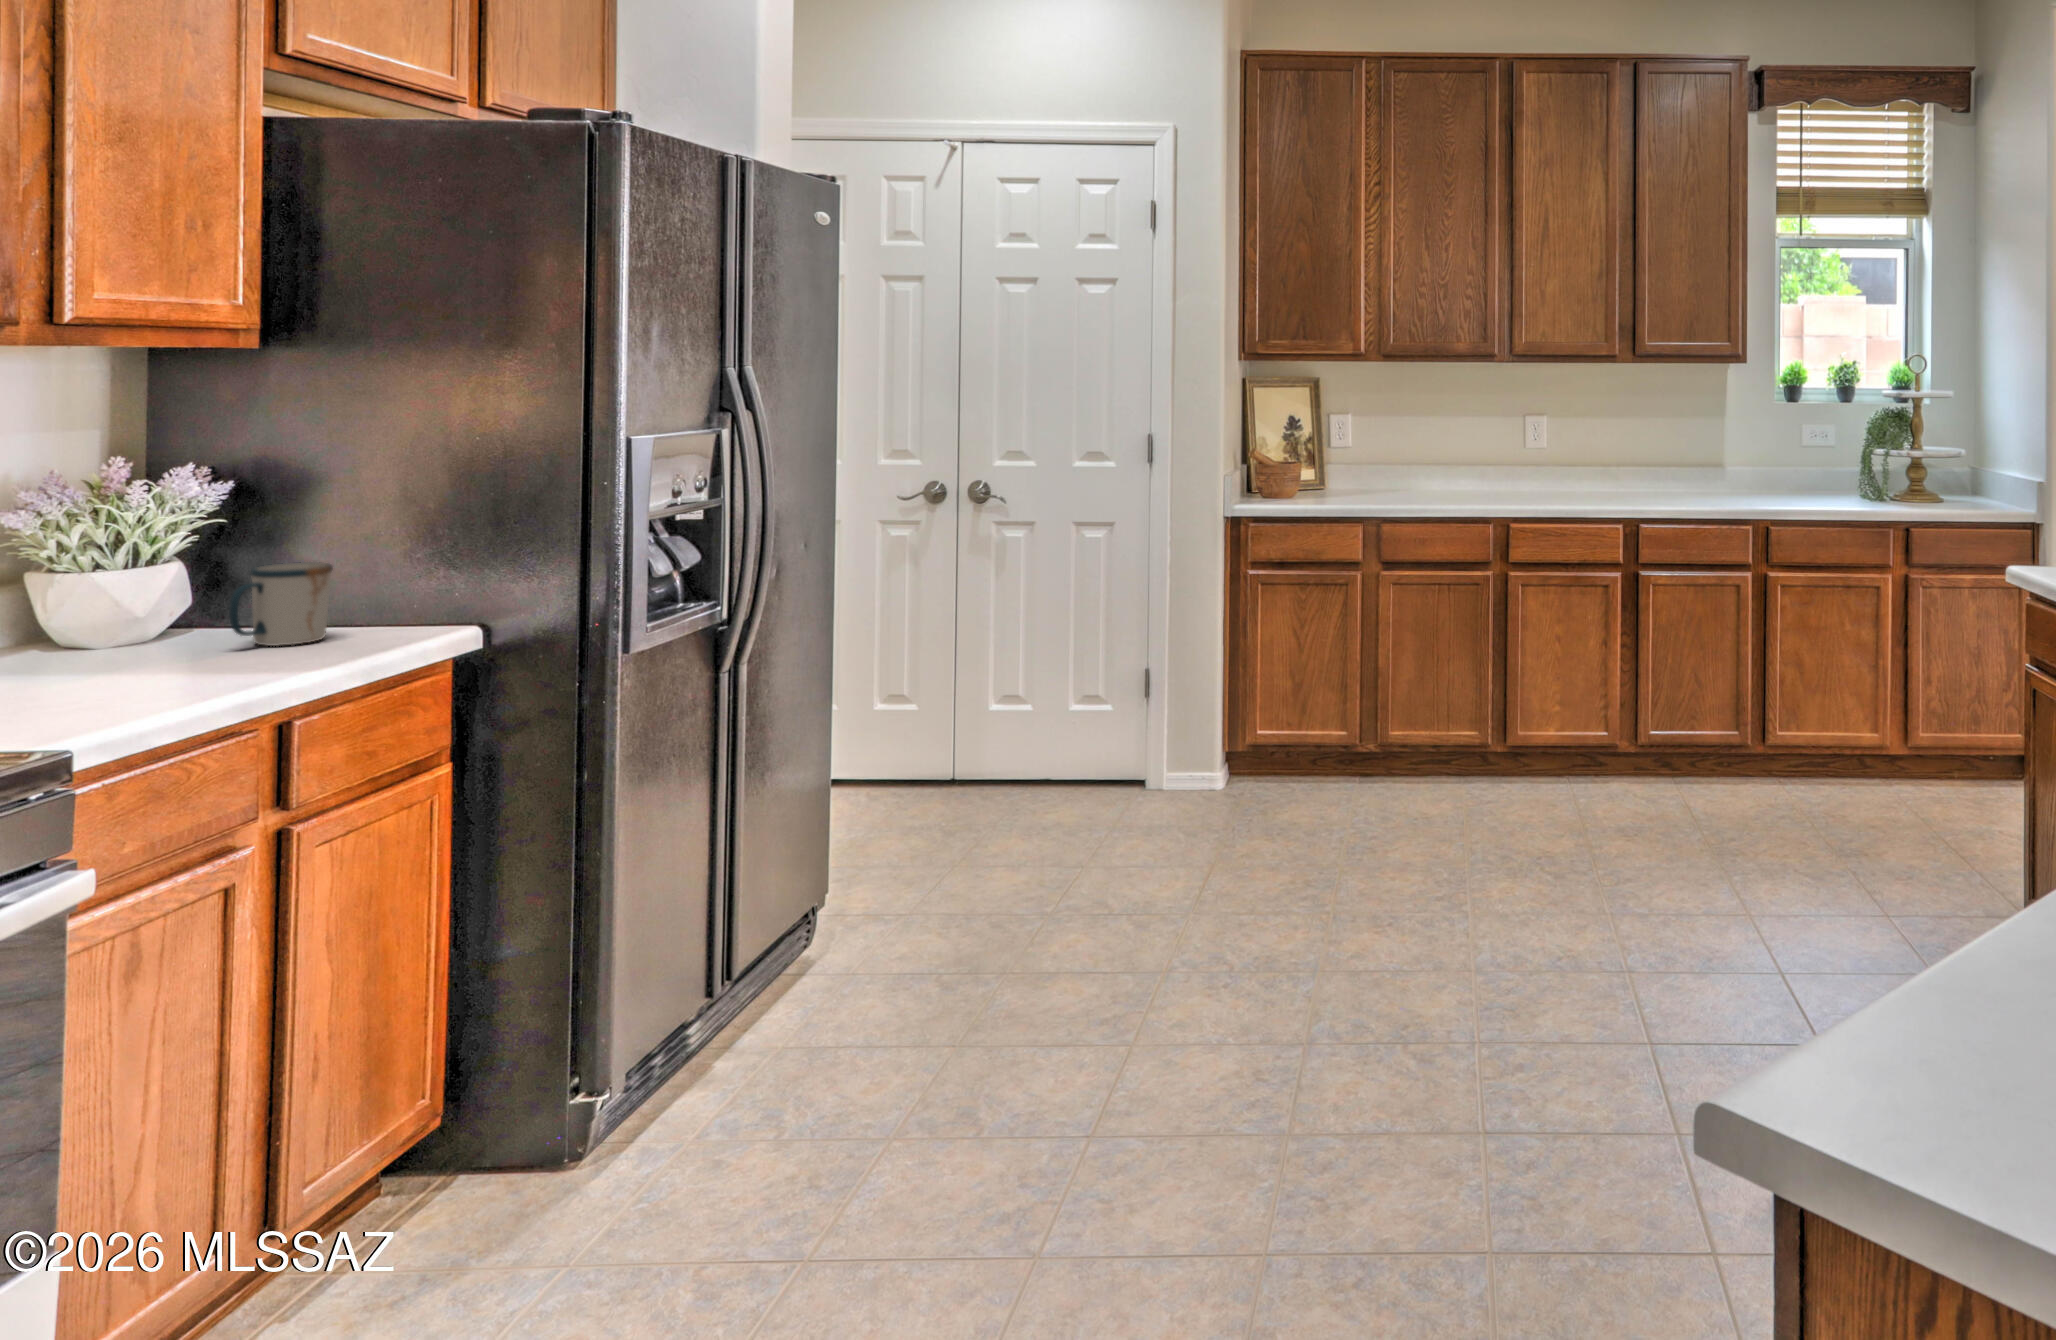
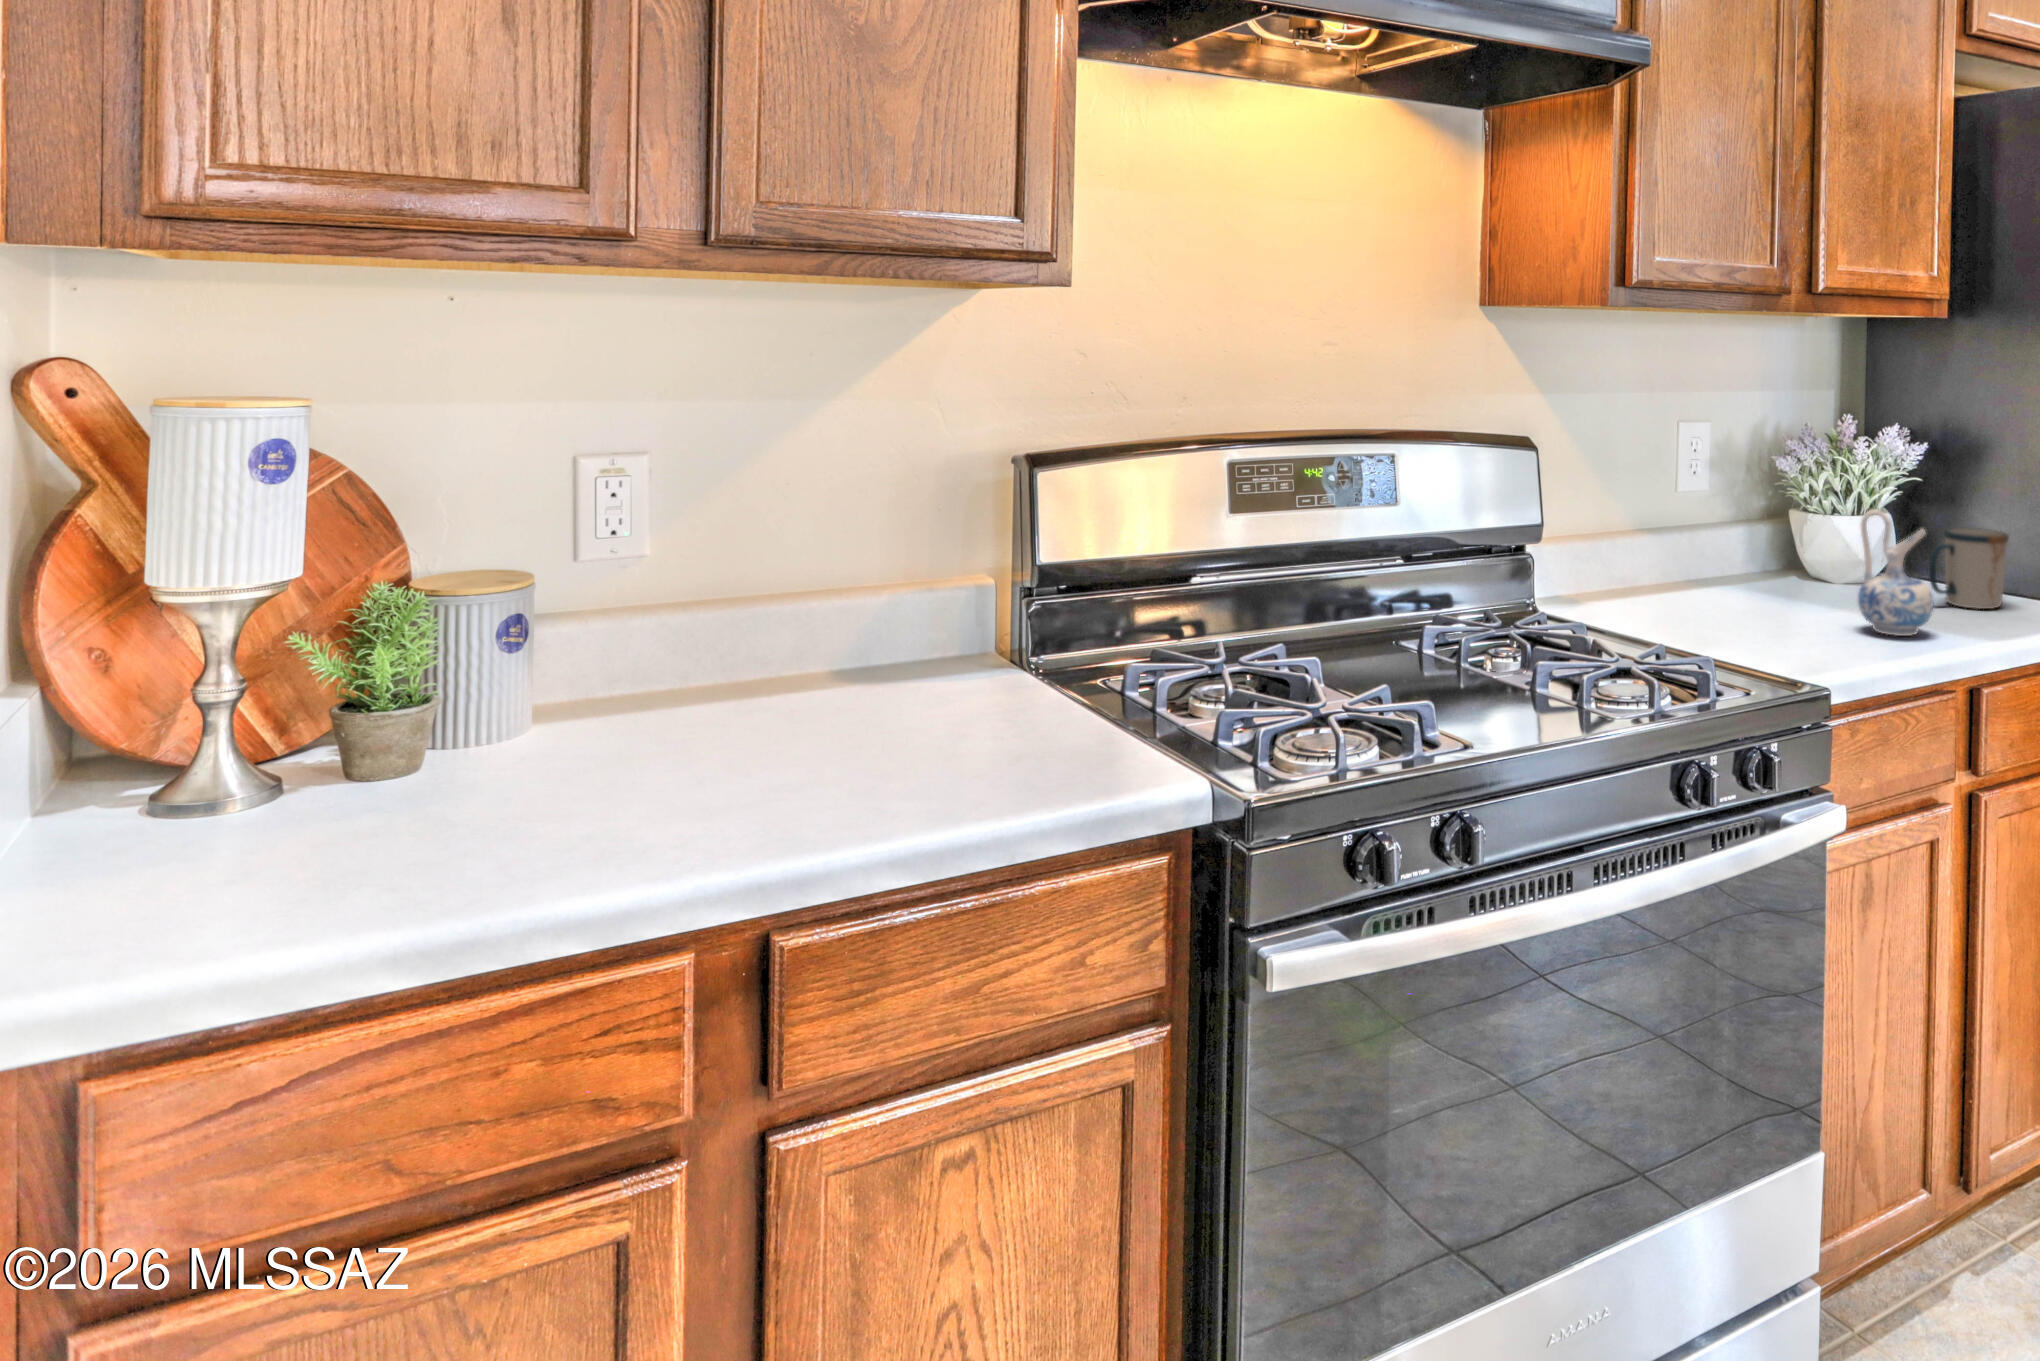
ceramic pitcher: none [122,556,227,688] -> present [1858,510,1933,636]

